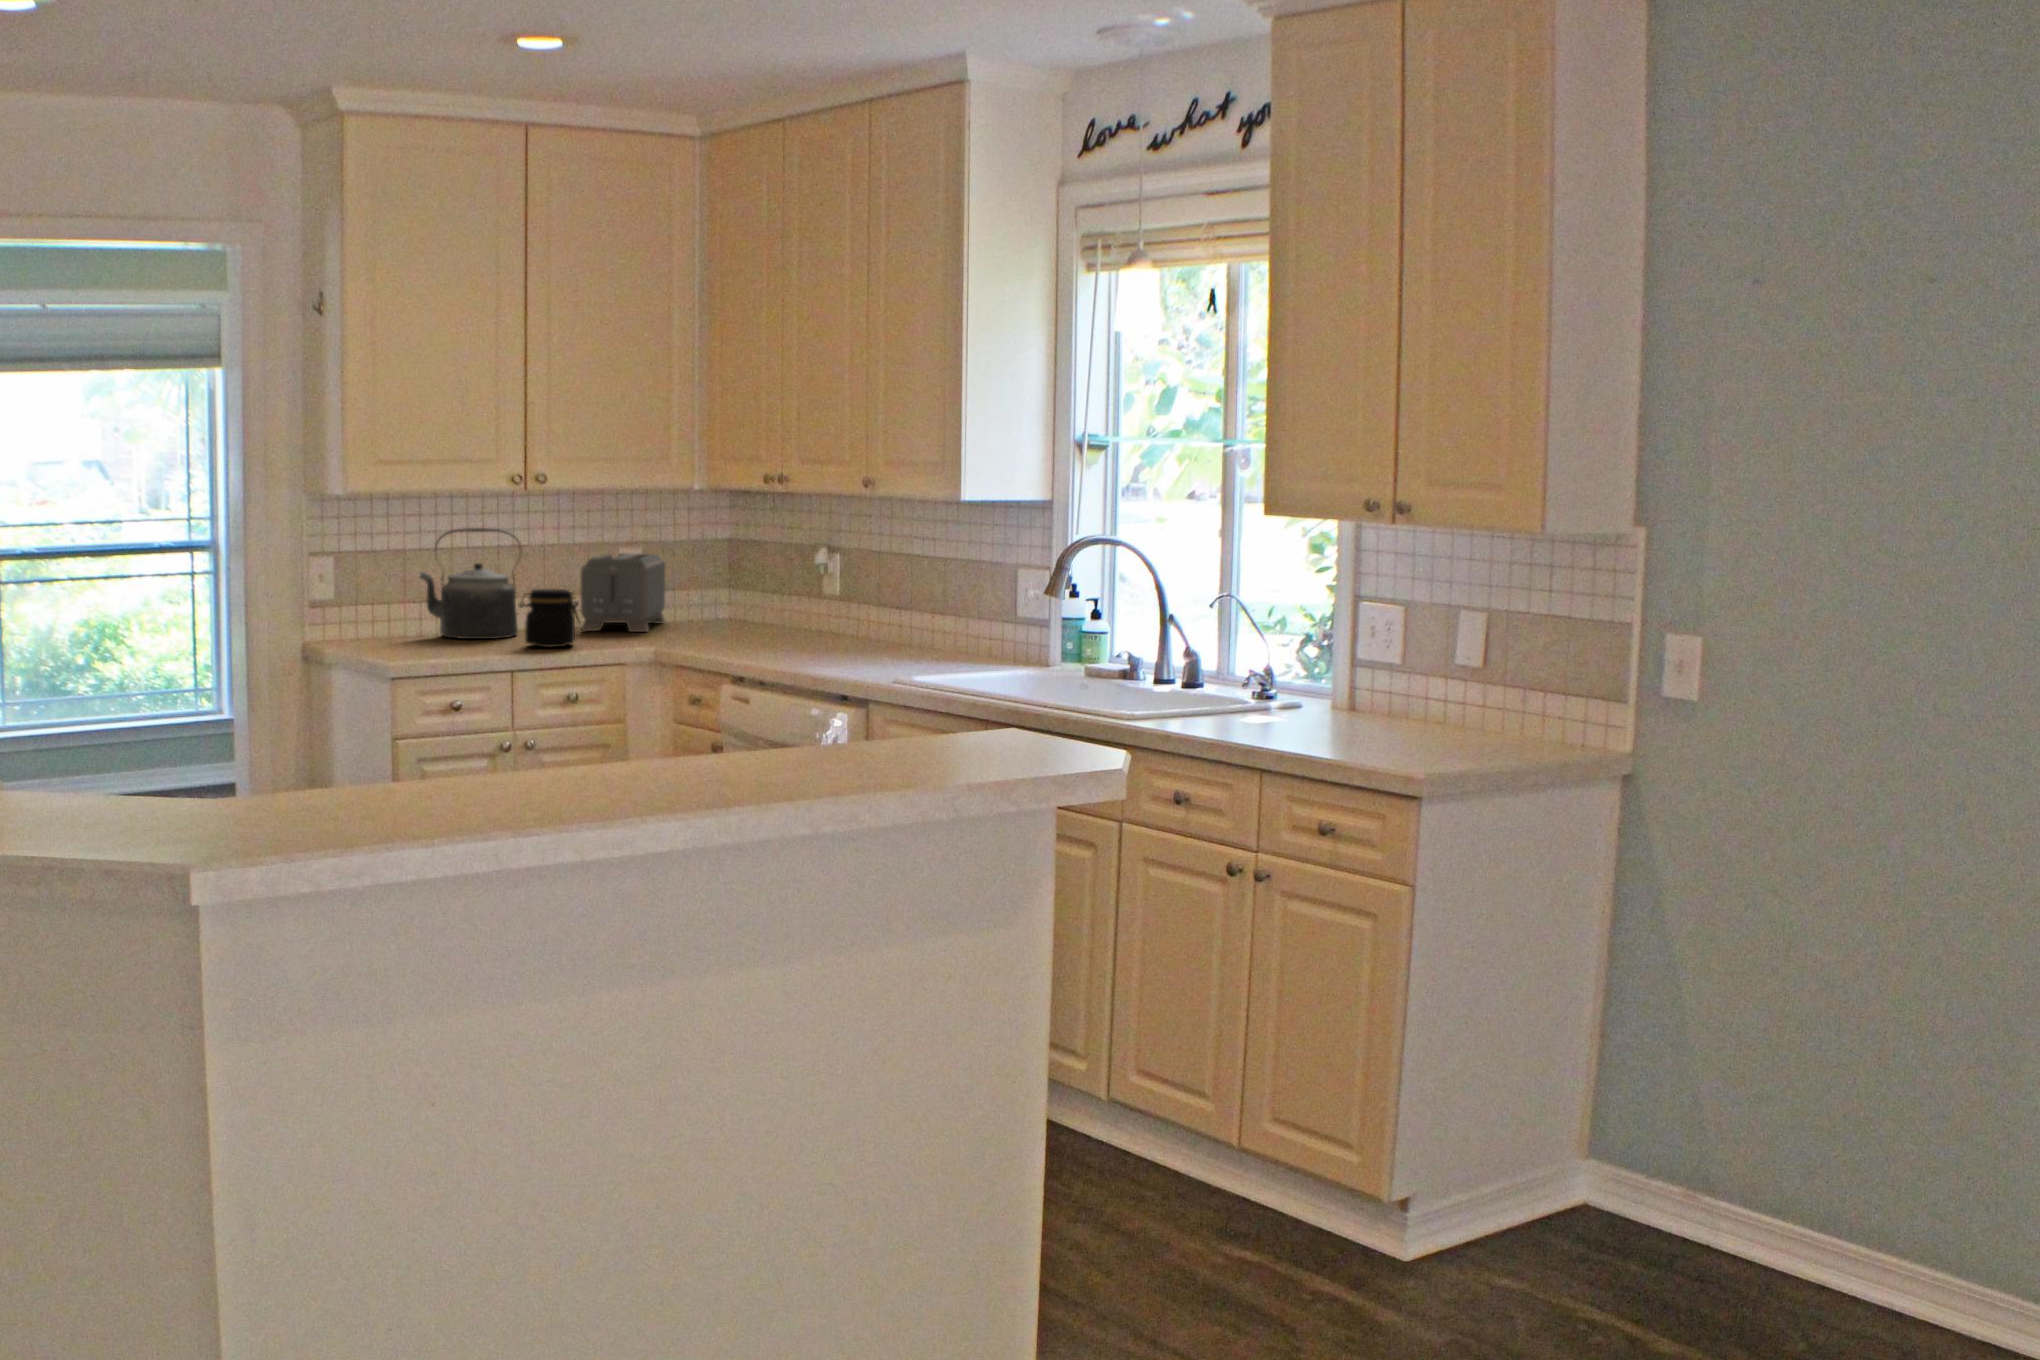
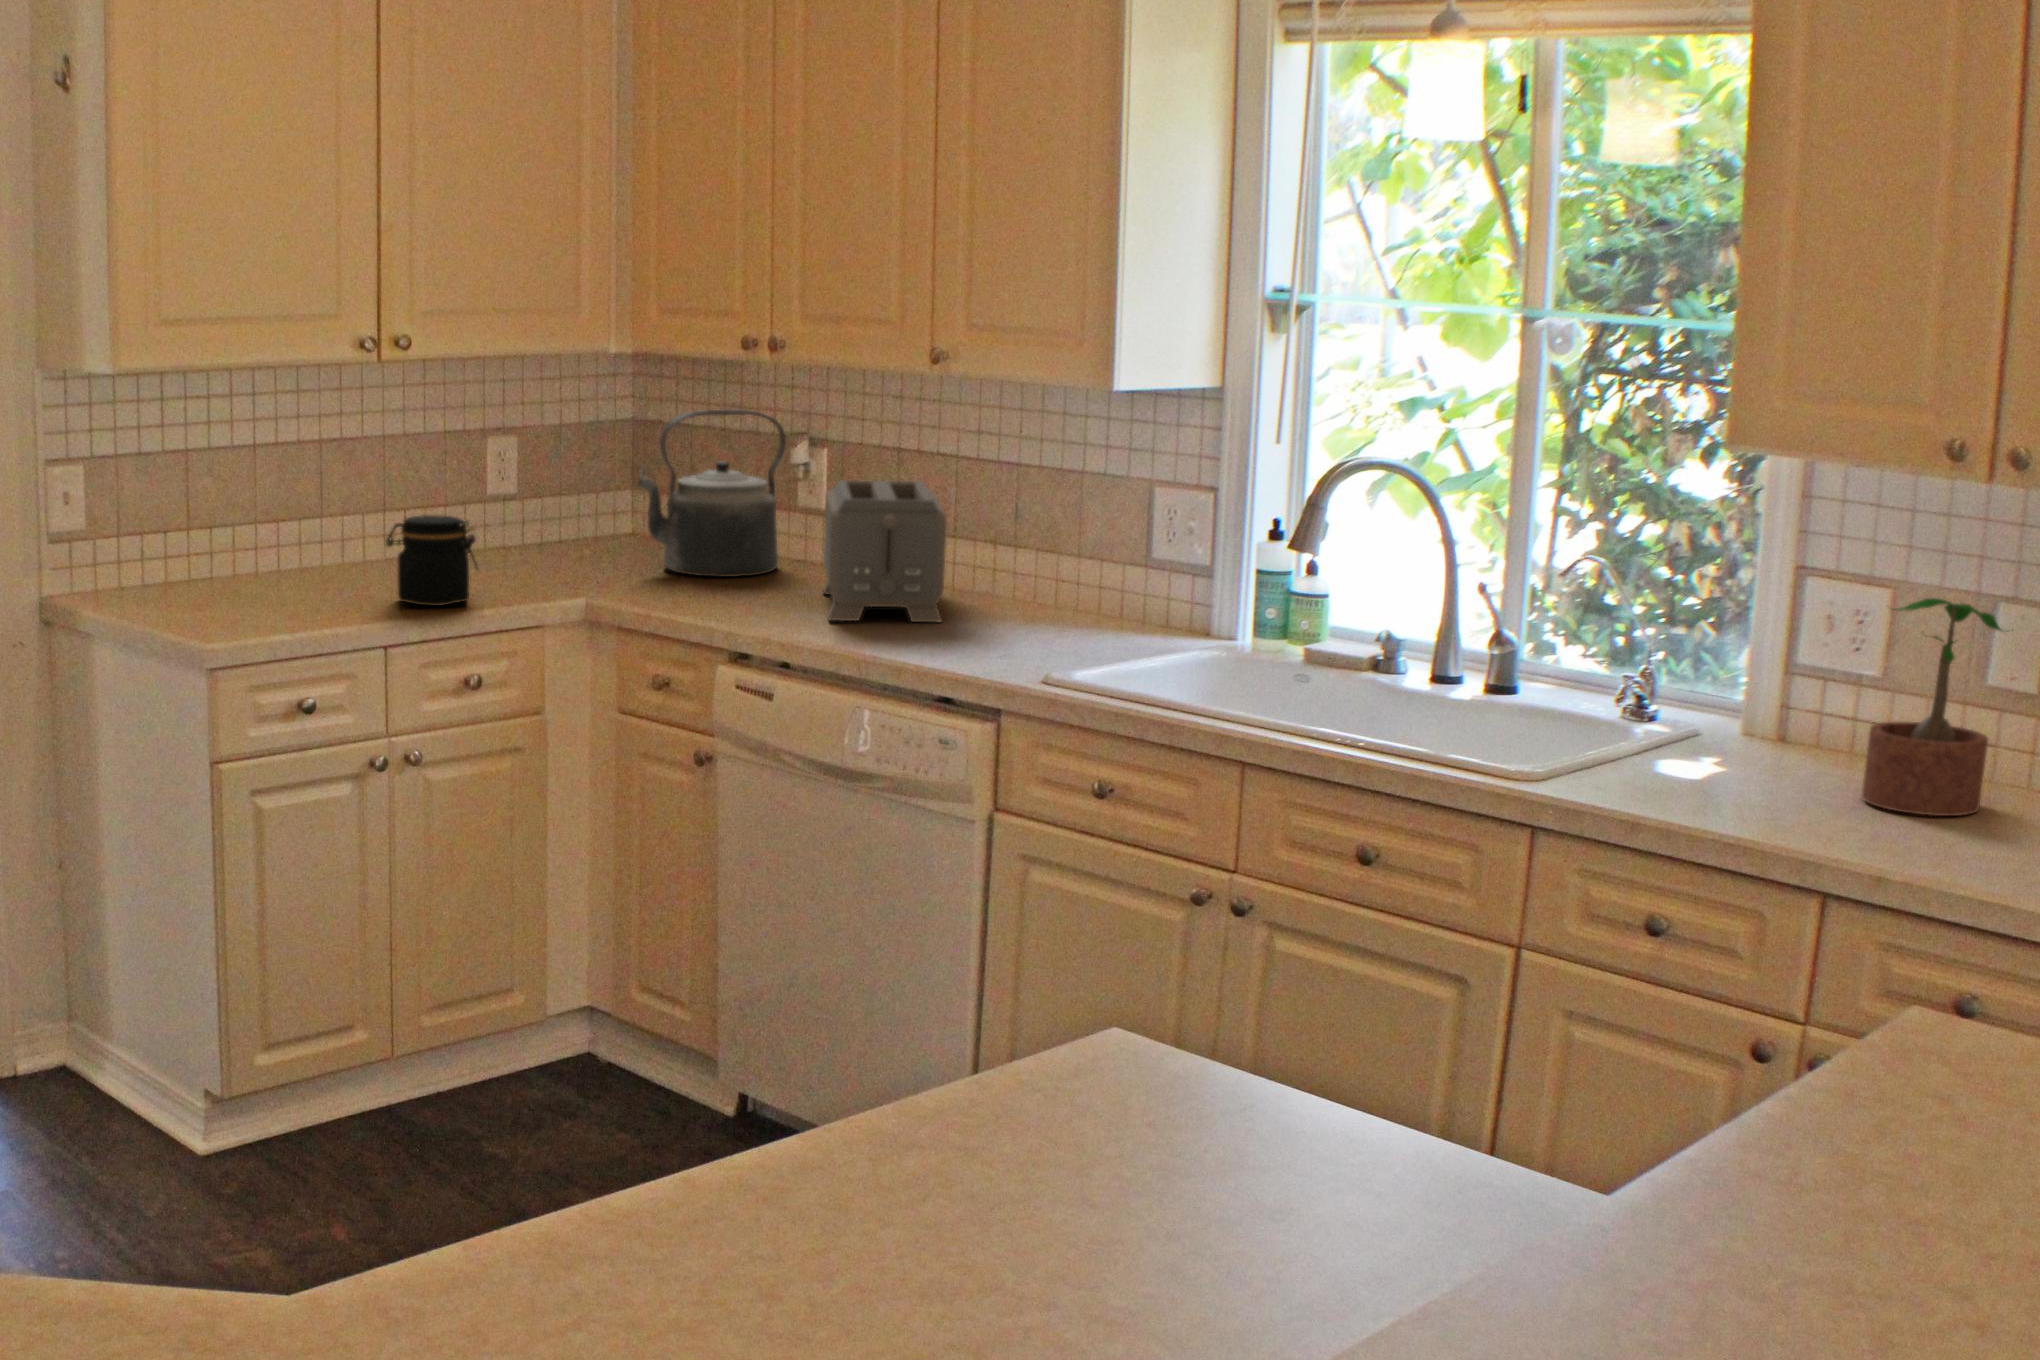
kettle: present [420,528,521,639] -> present [638,410,786,577]
toaster: present [581,553,665,632] -> present [823,480,946,622]
potted plant: none [1356,600,1437,735] -> present [1862,598,2002,816]

